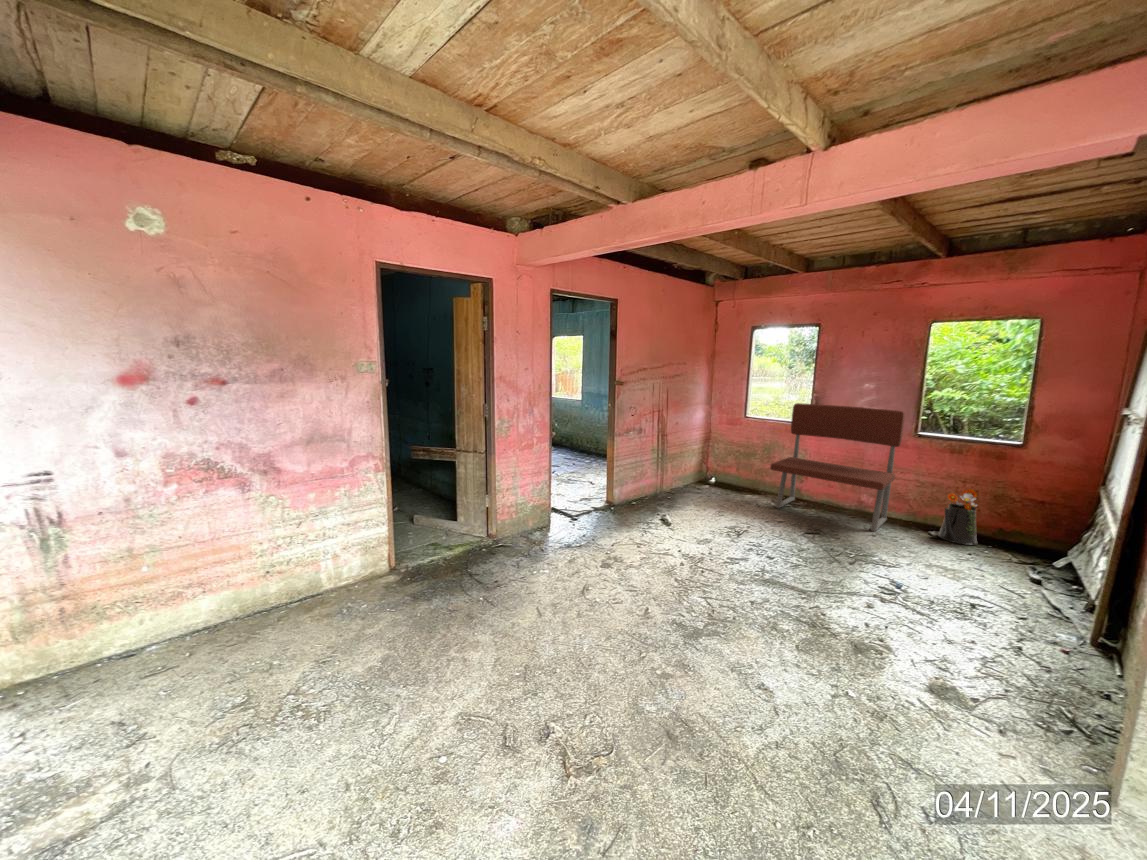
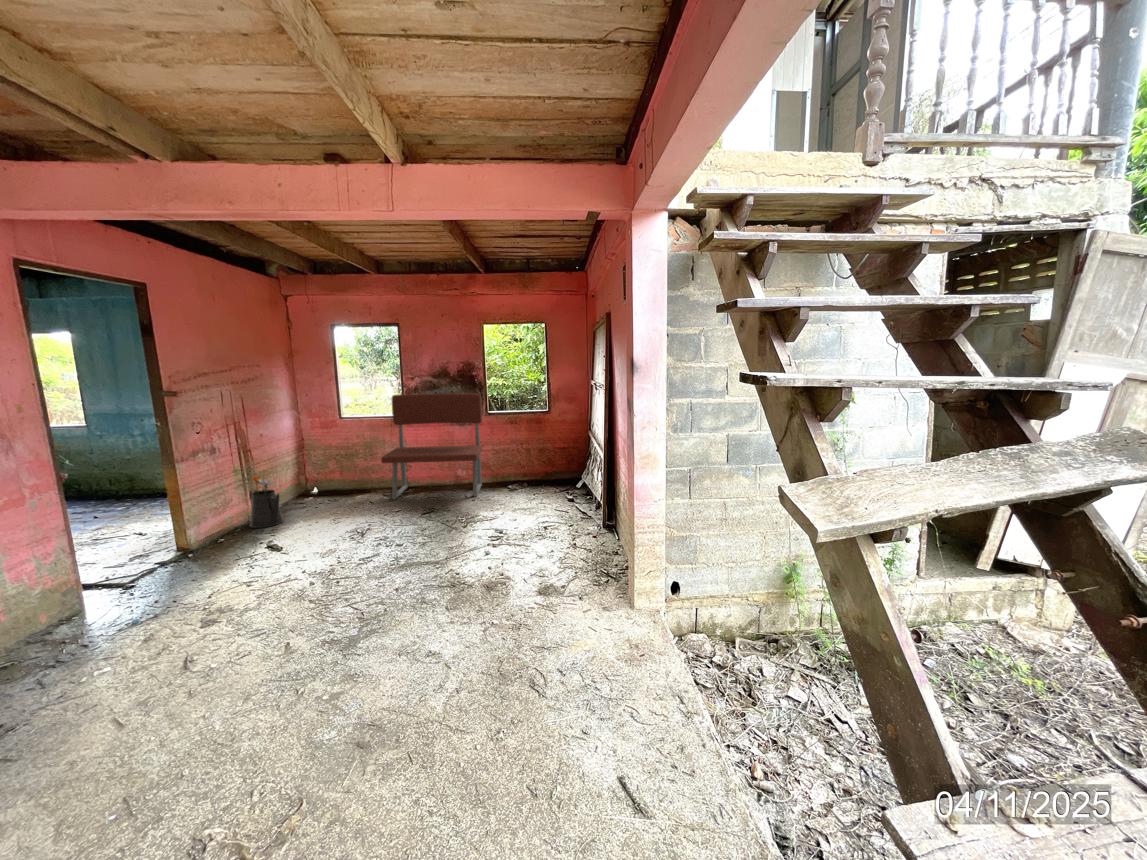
watering can: present [938,489,977,545] -> present [249,476,284,528]

